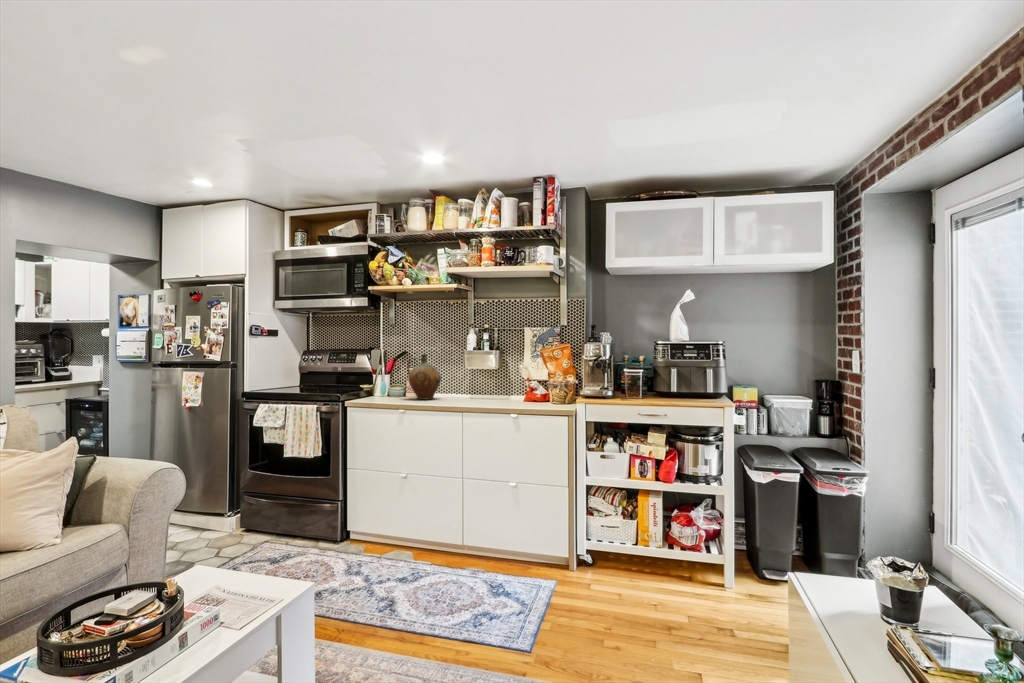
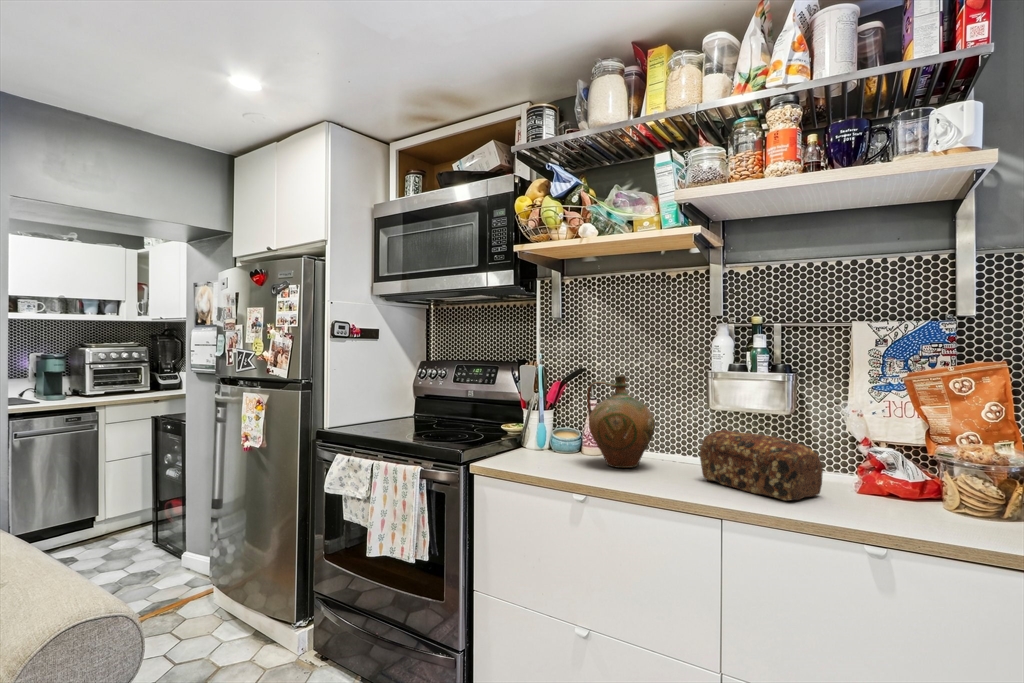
bread loaf: none [459,378,505,403] -> present [700,430,823,501]

